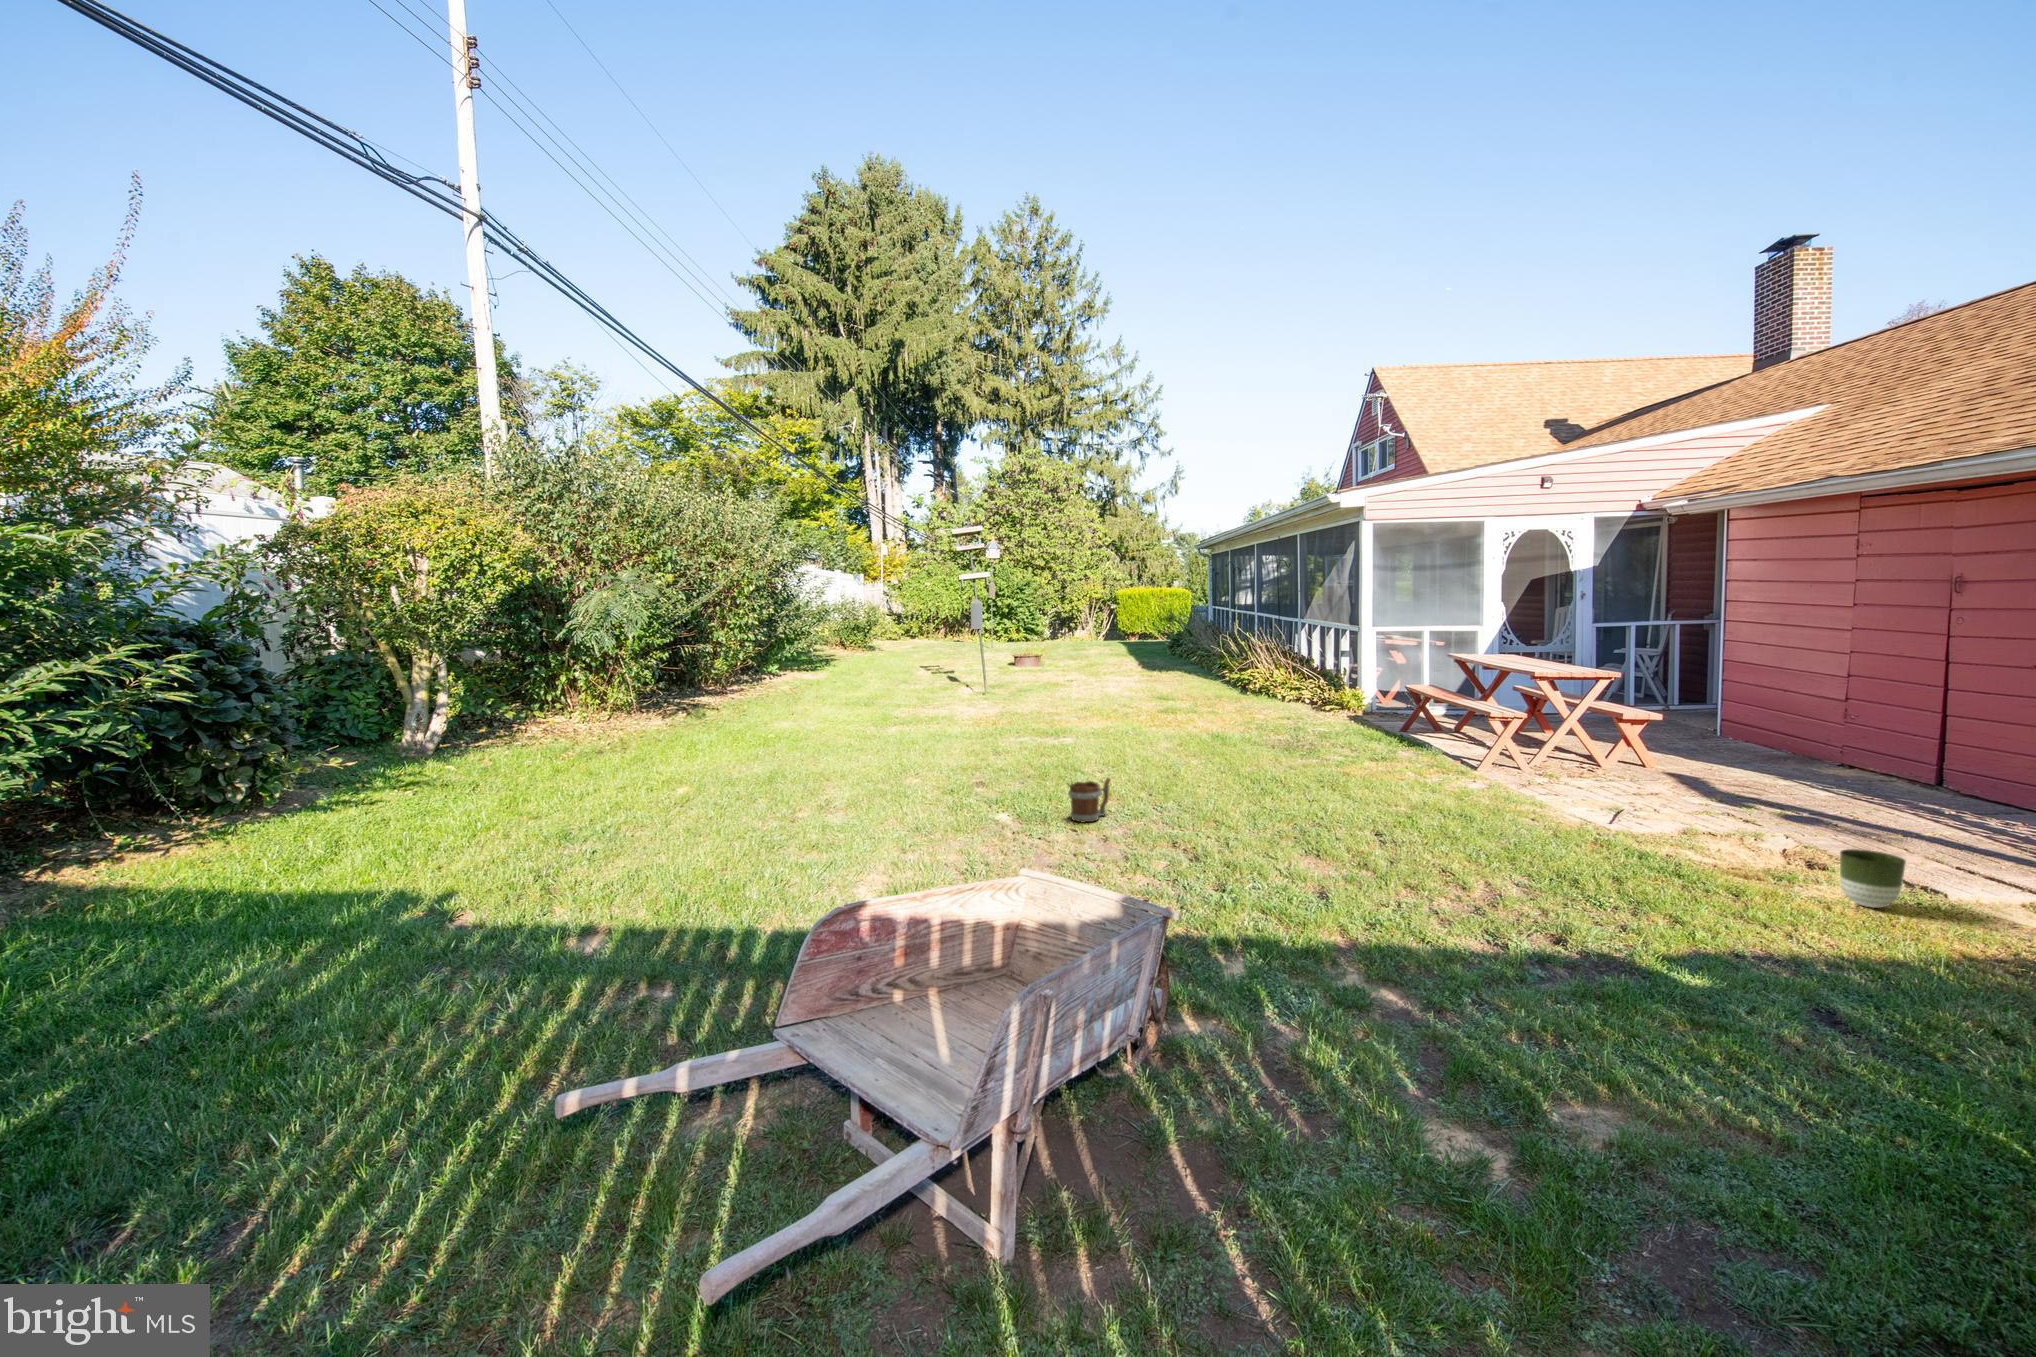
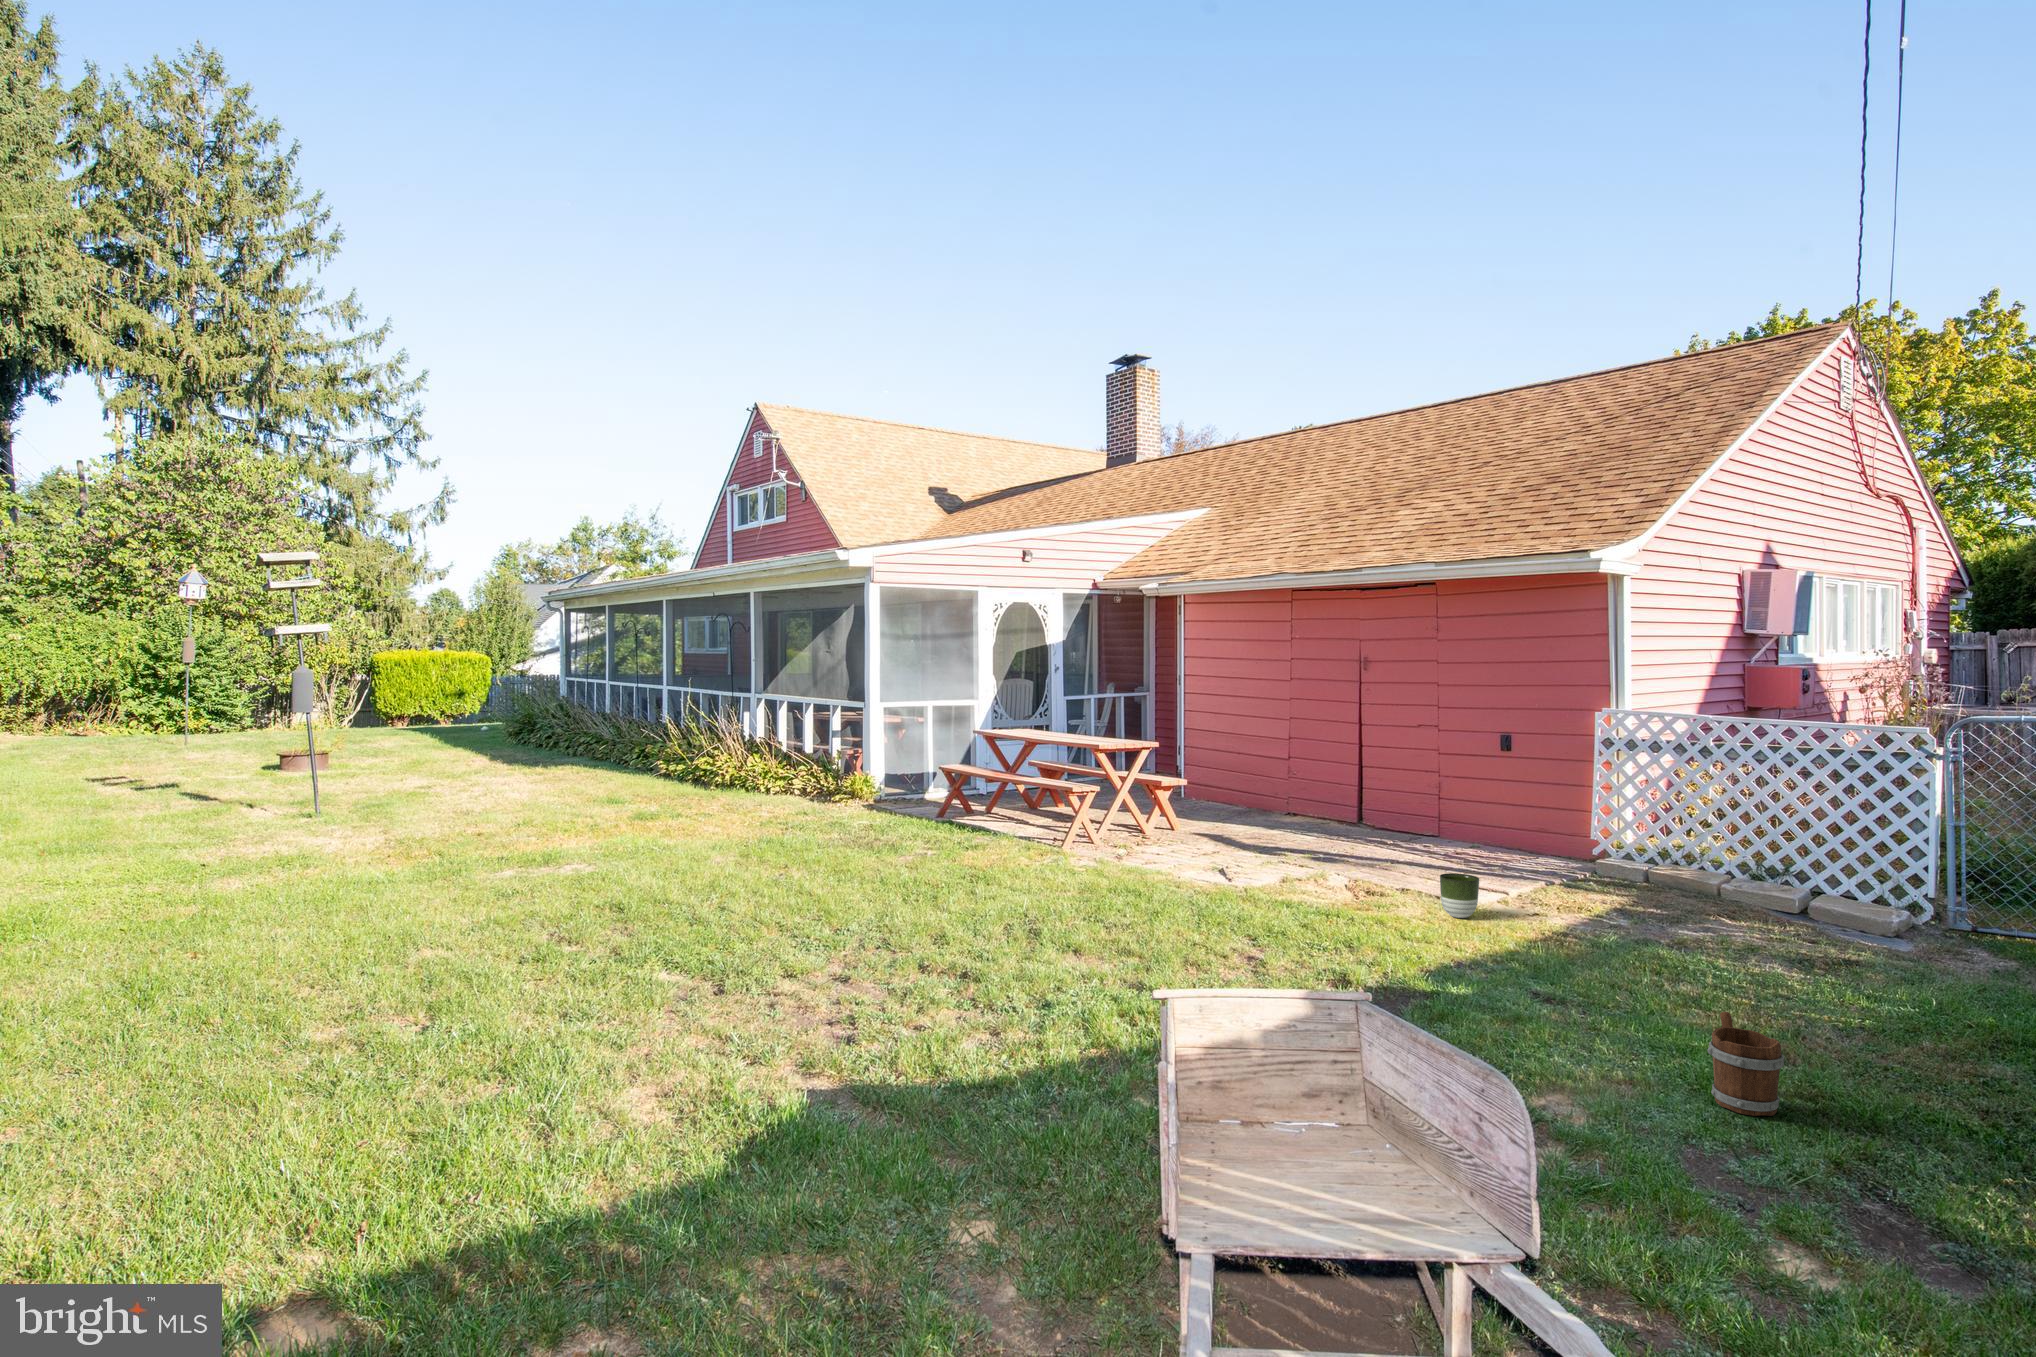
bucket: present [1068,778,1110,822] -> present [1708,1012,1784,1116]

